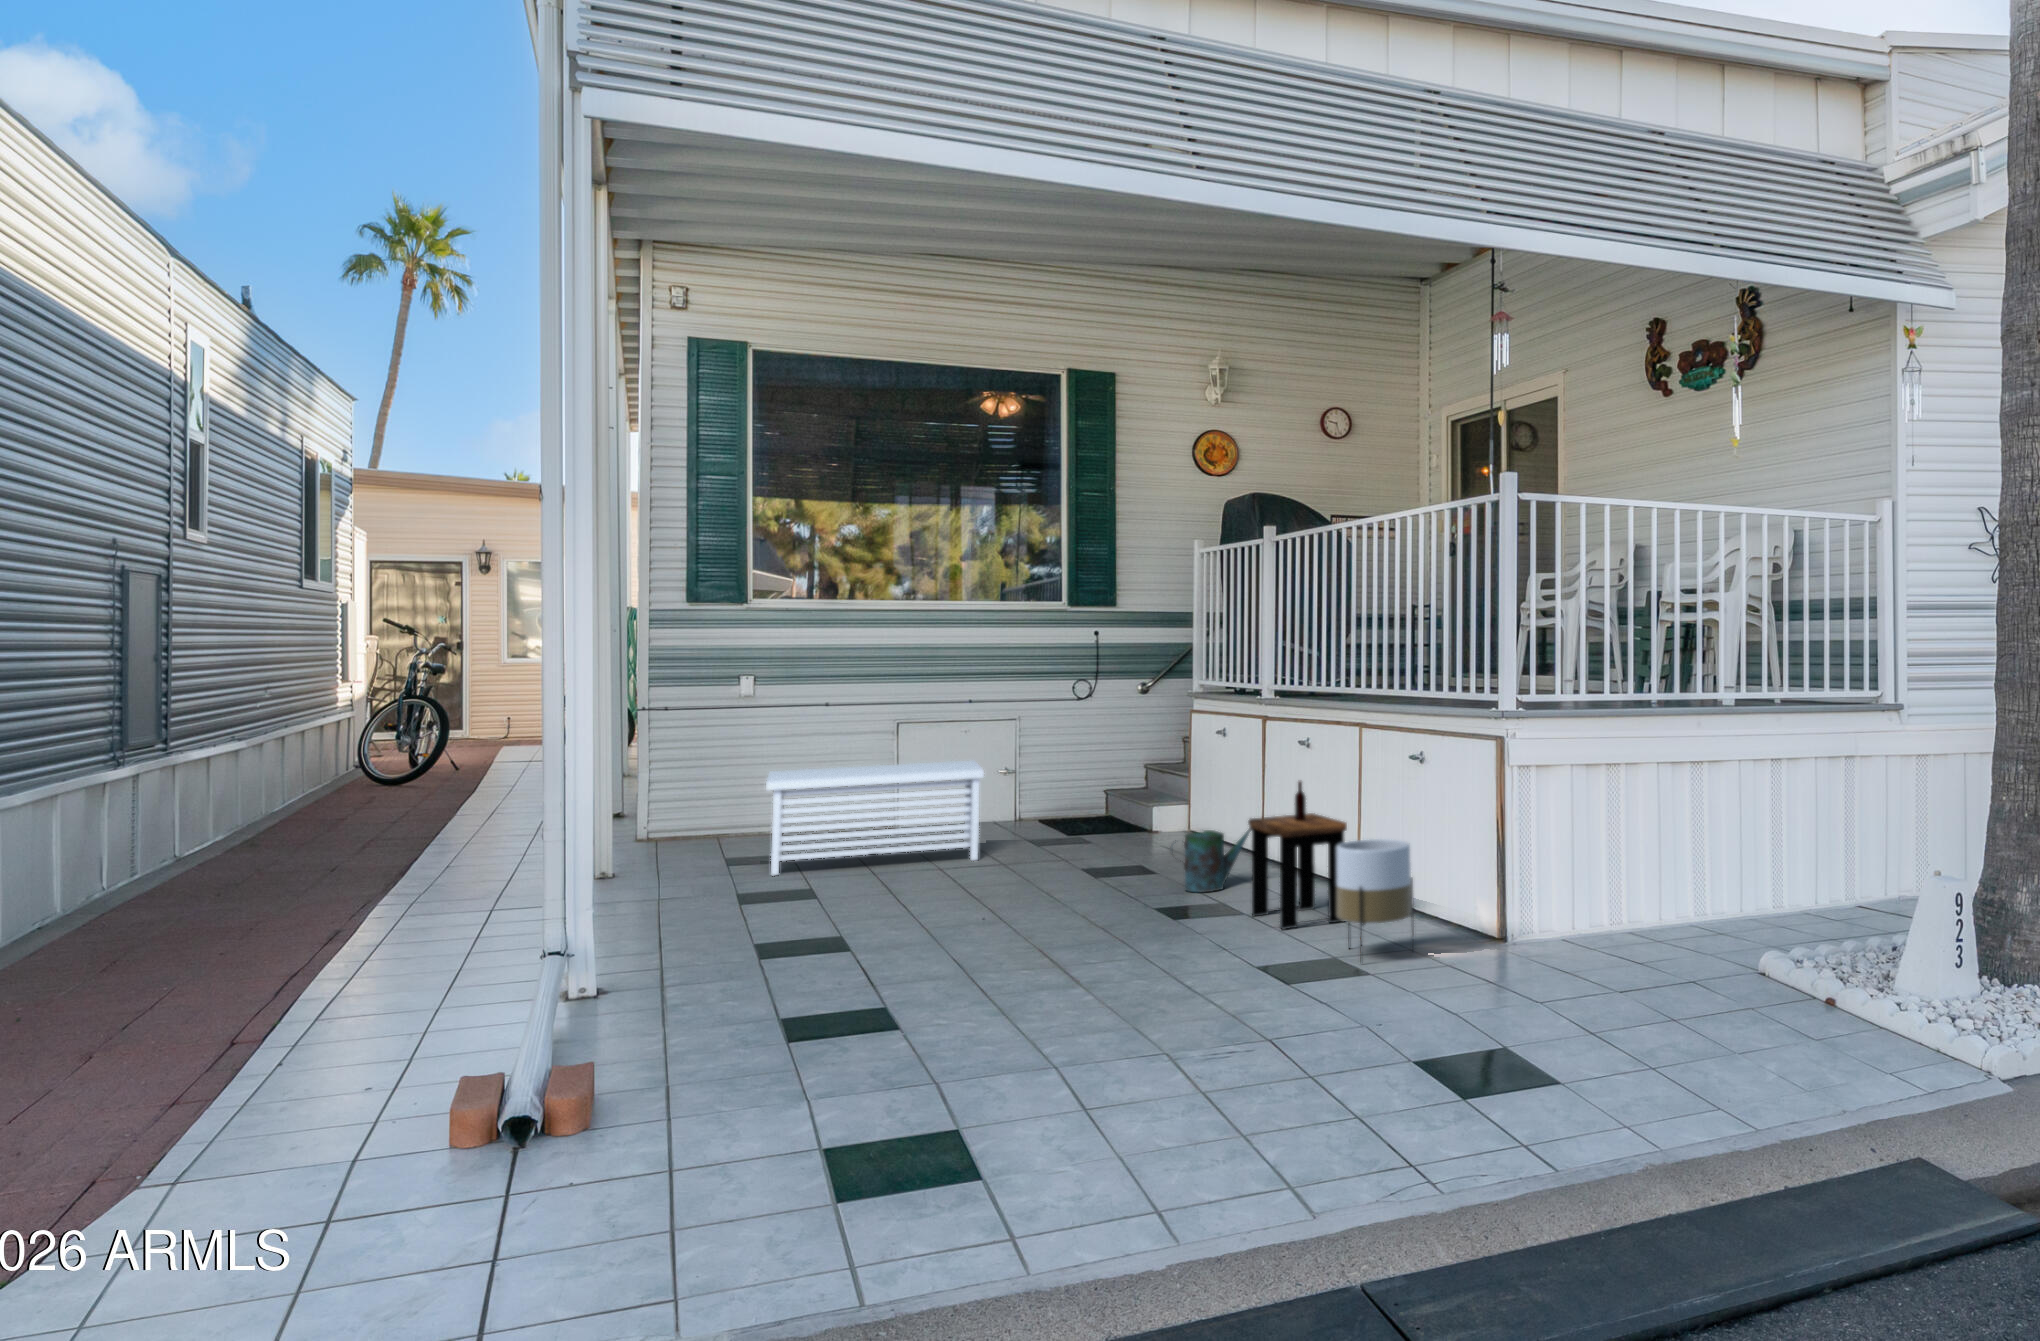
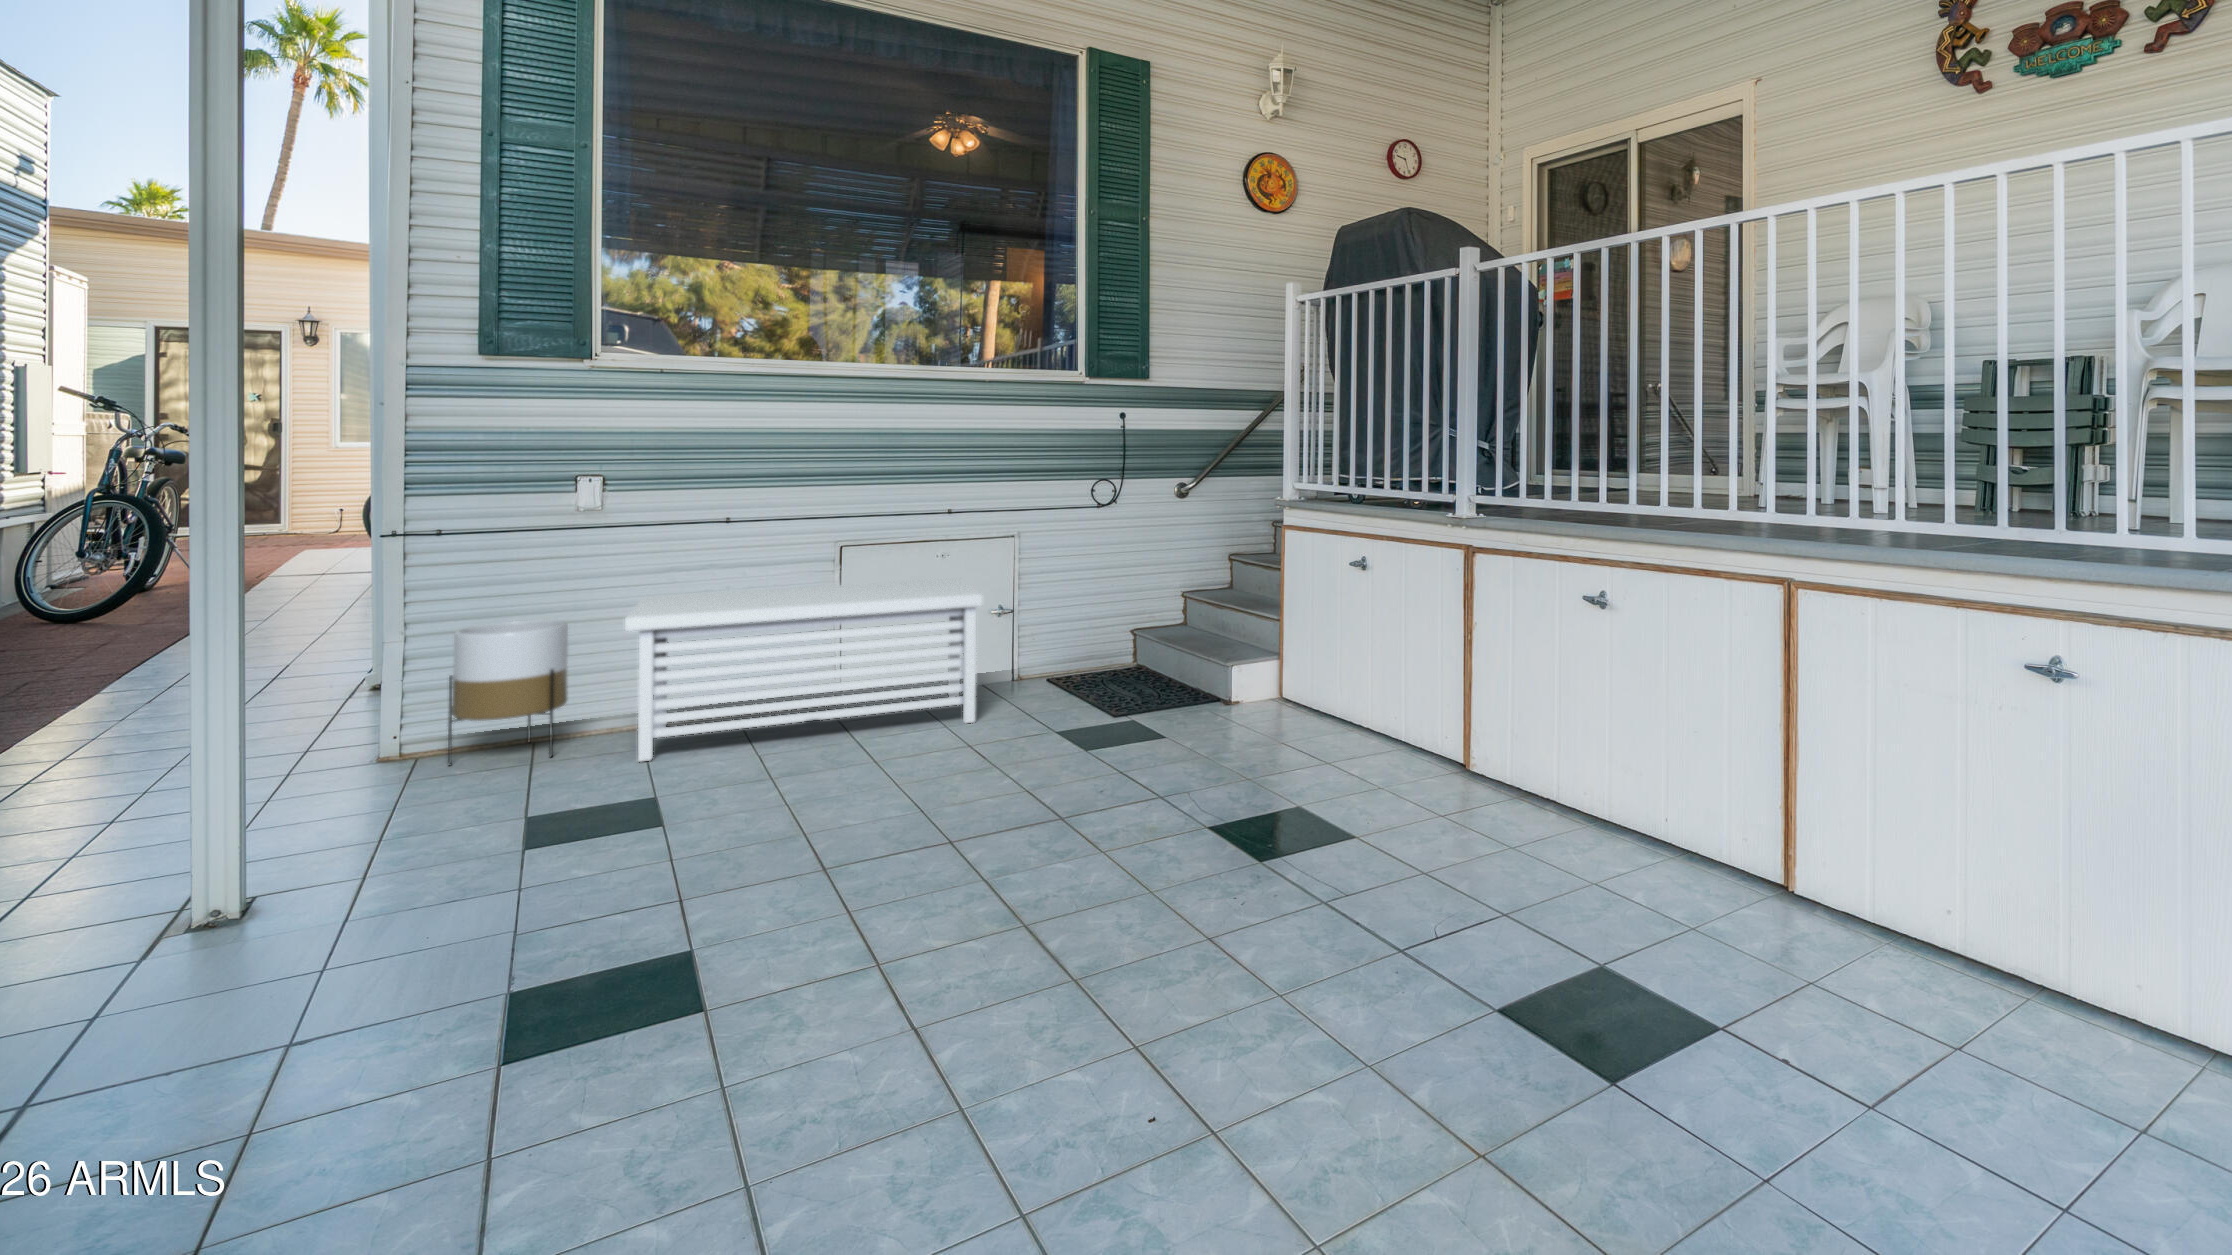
side table: present [1249,781,1347,929] -> none [1494,627,1684,894]
watering can: present [1172,821,1252,892] -> none [1312,674,1436,791]
planter: present [1336,839,1414,946] -> present [448,620,568,766]

